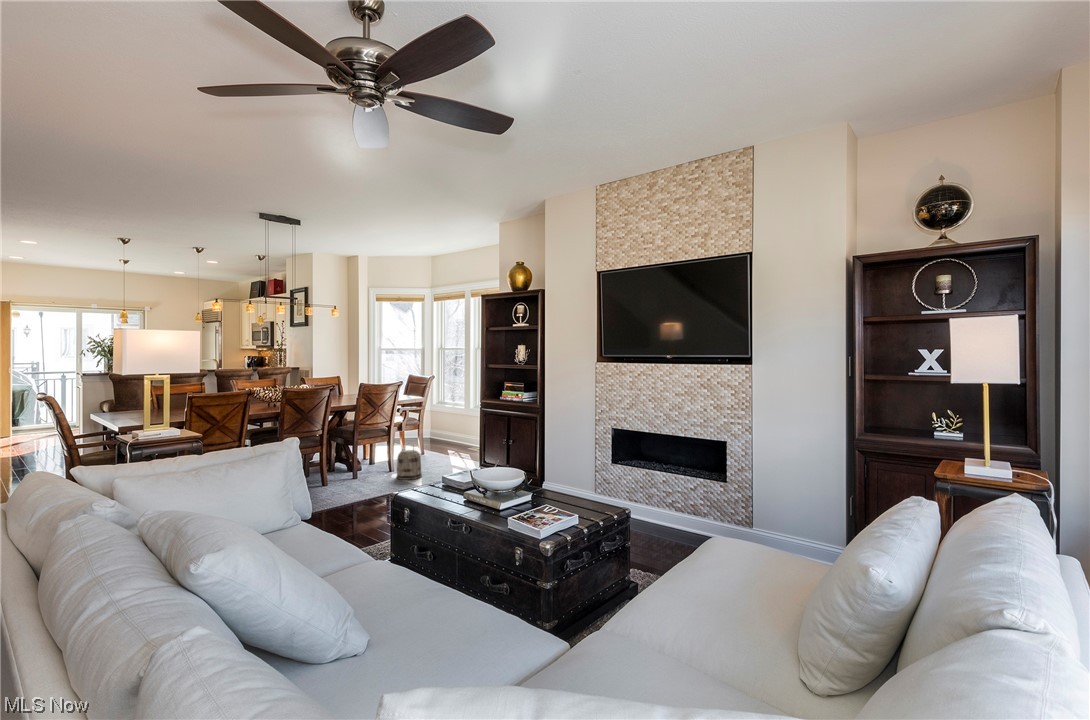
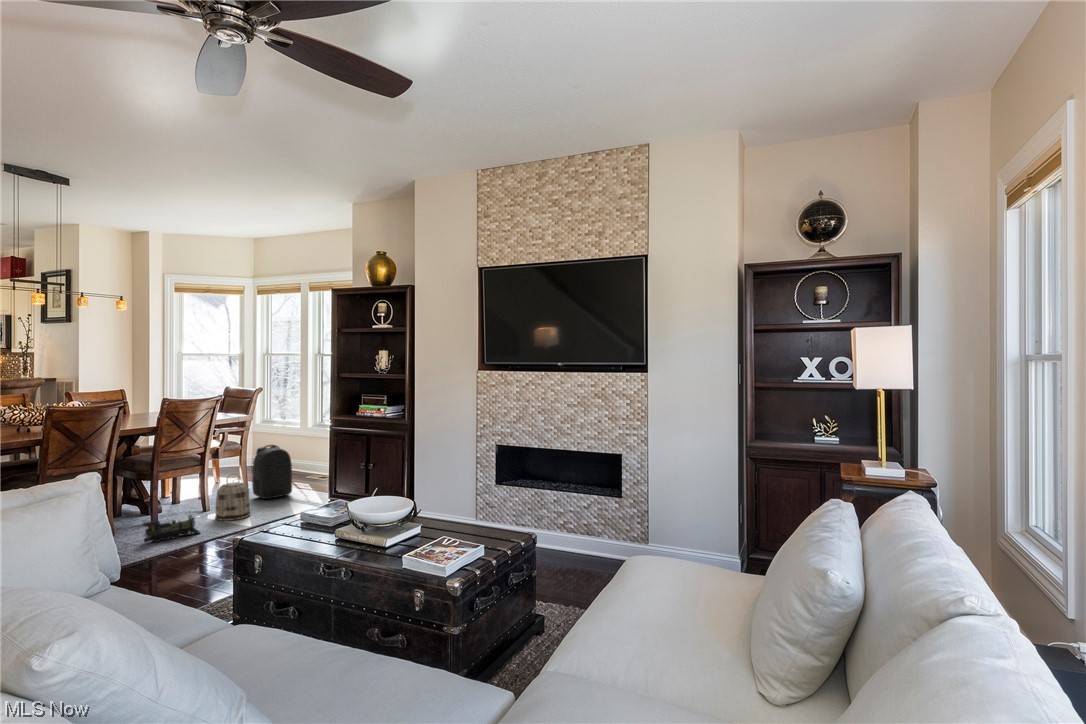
backpack: none [426,422,455,464] -> present [252,445,292,499]
toy train: none [344,470,384,493] -> present [143,515,200,542]

